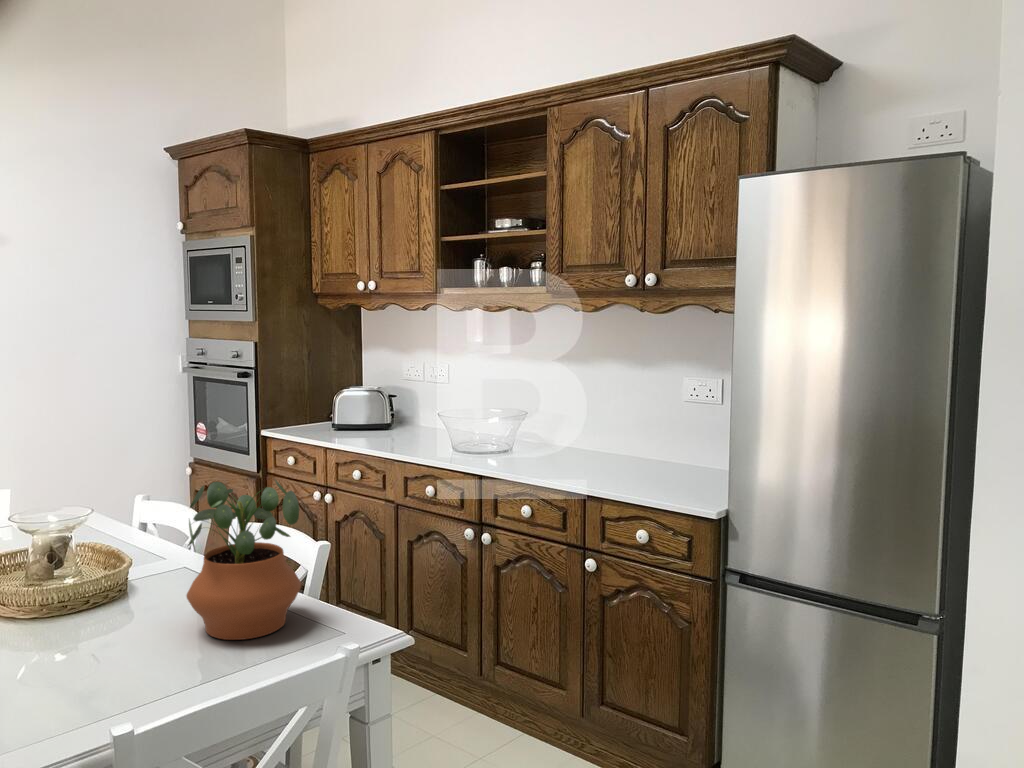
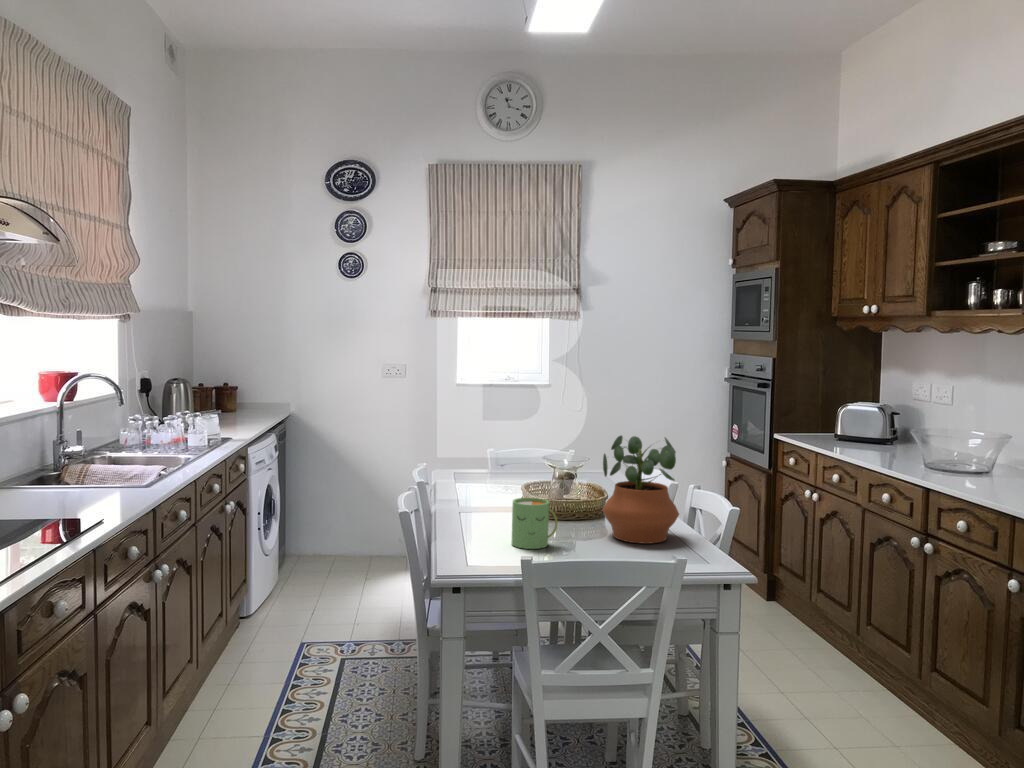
mug: none [60,615,144,711] -> present [512,498,558,549]

